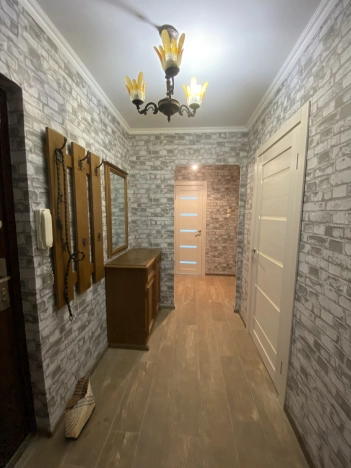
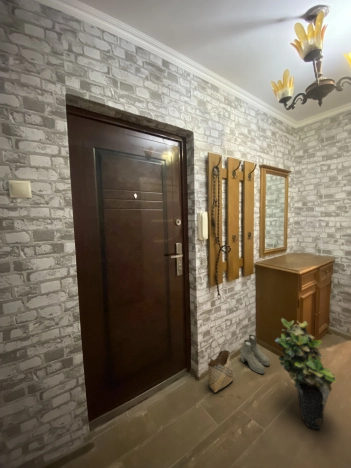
potted plant: none [136,308,178,396] -> present [275,319,336,429]
boots: none [97,341,126,379] -> present [240,335,270,374]

